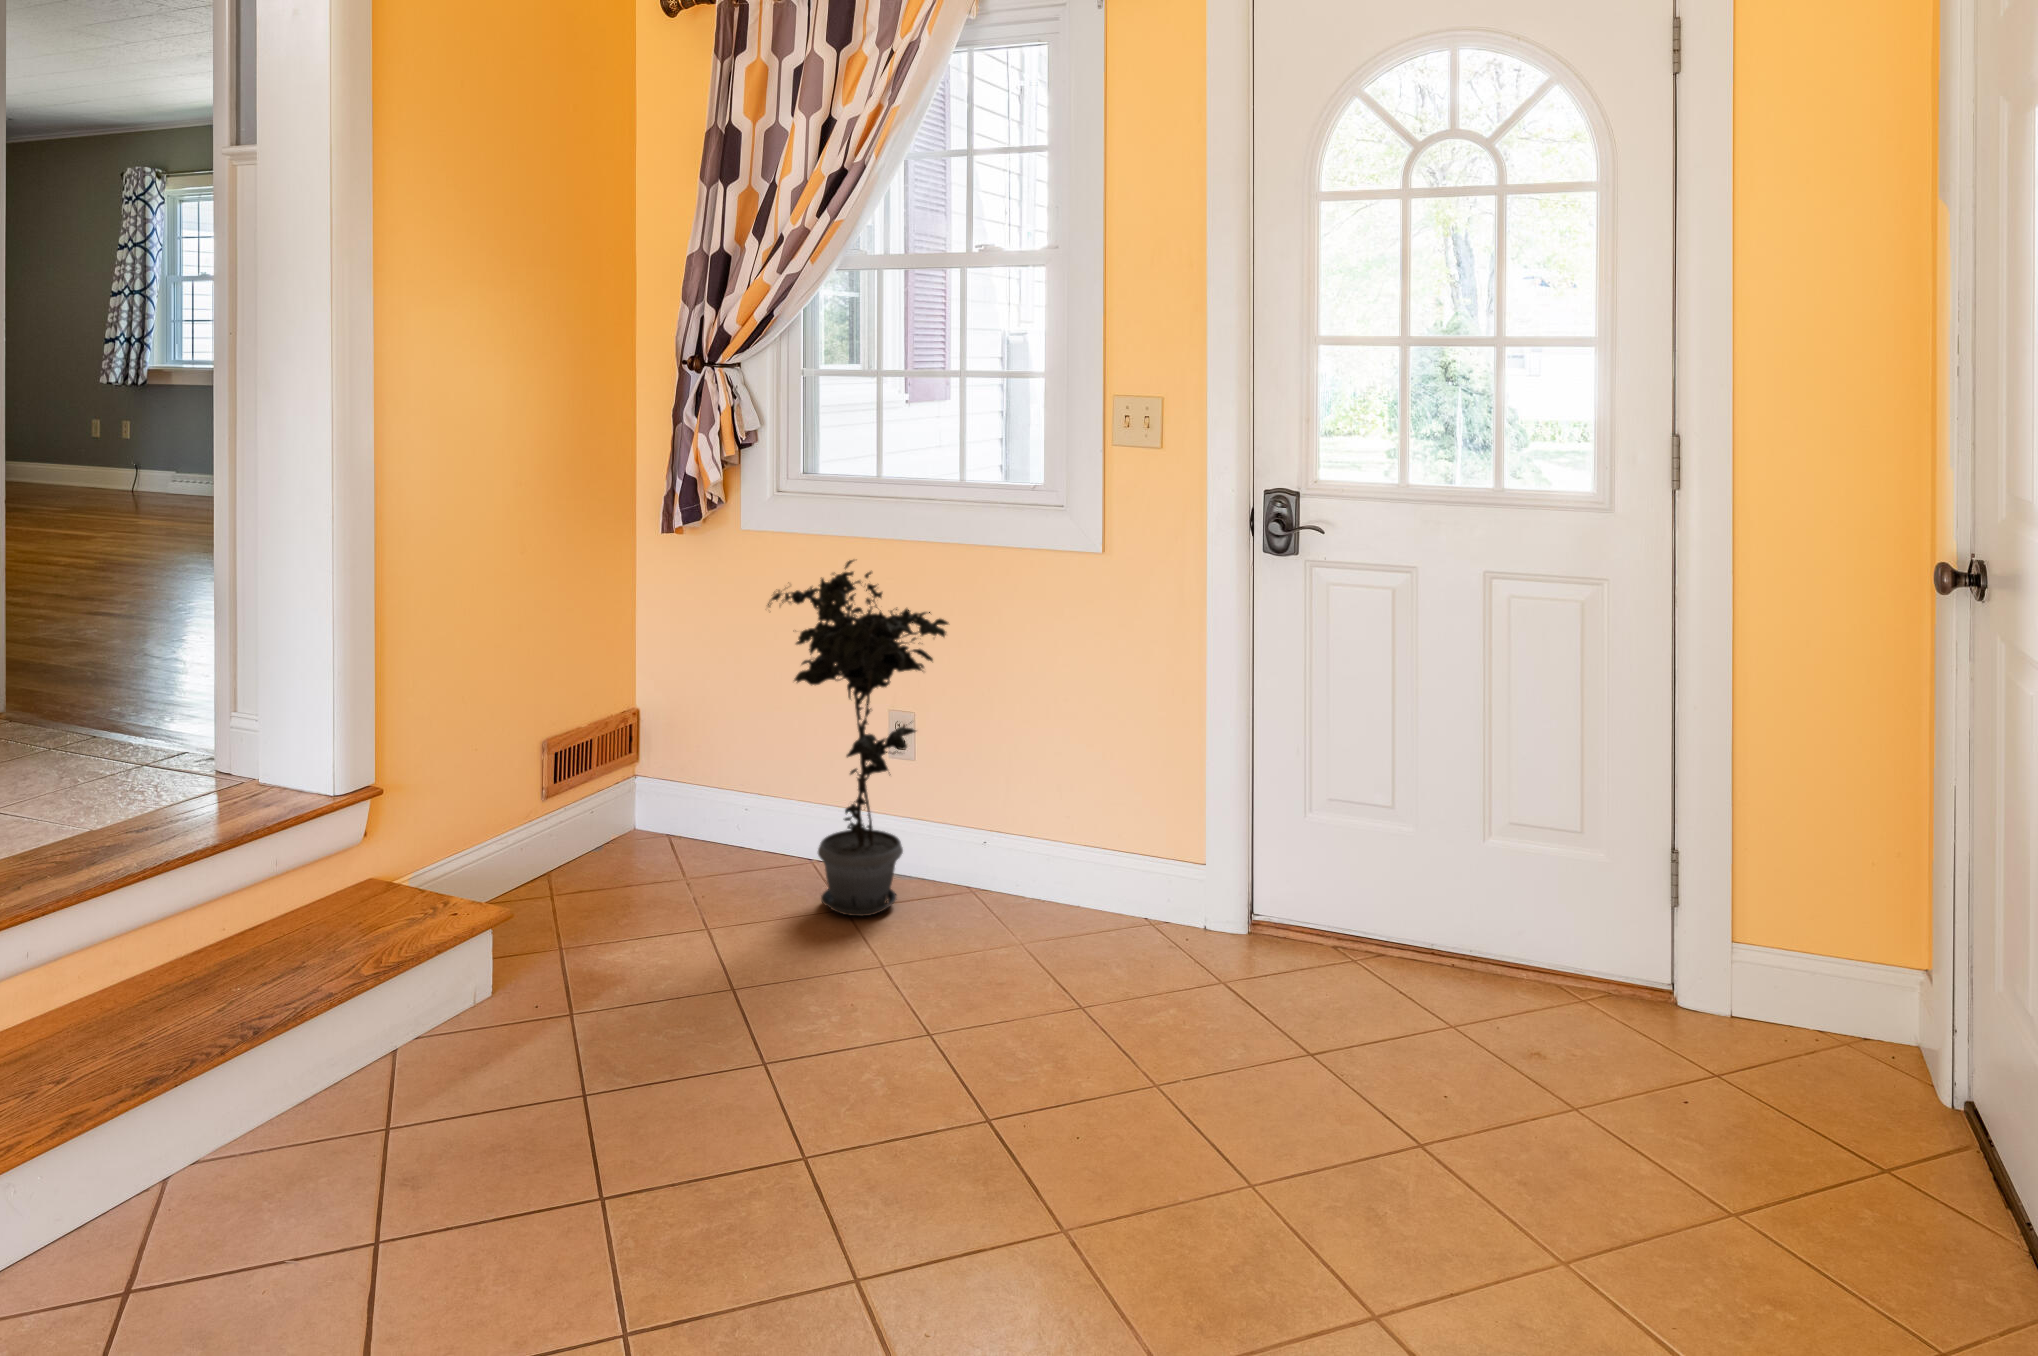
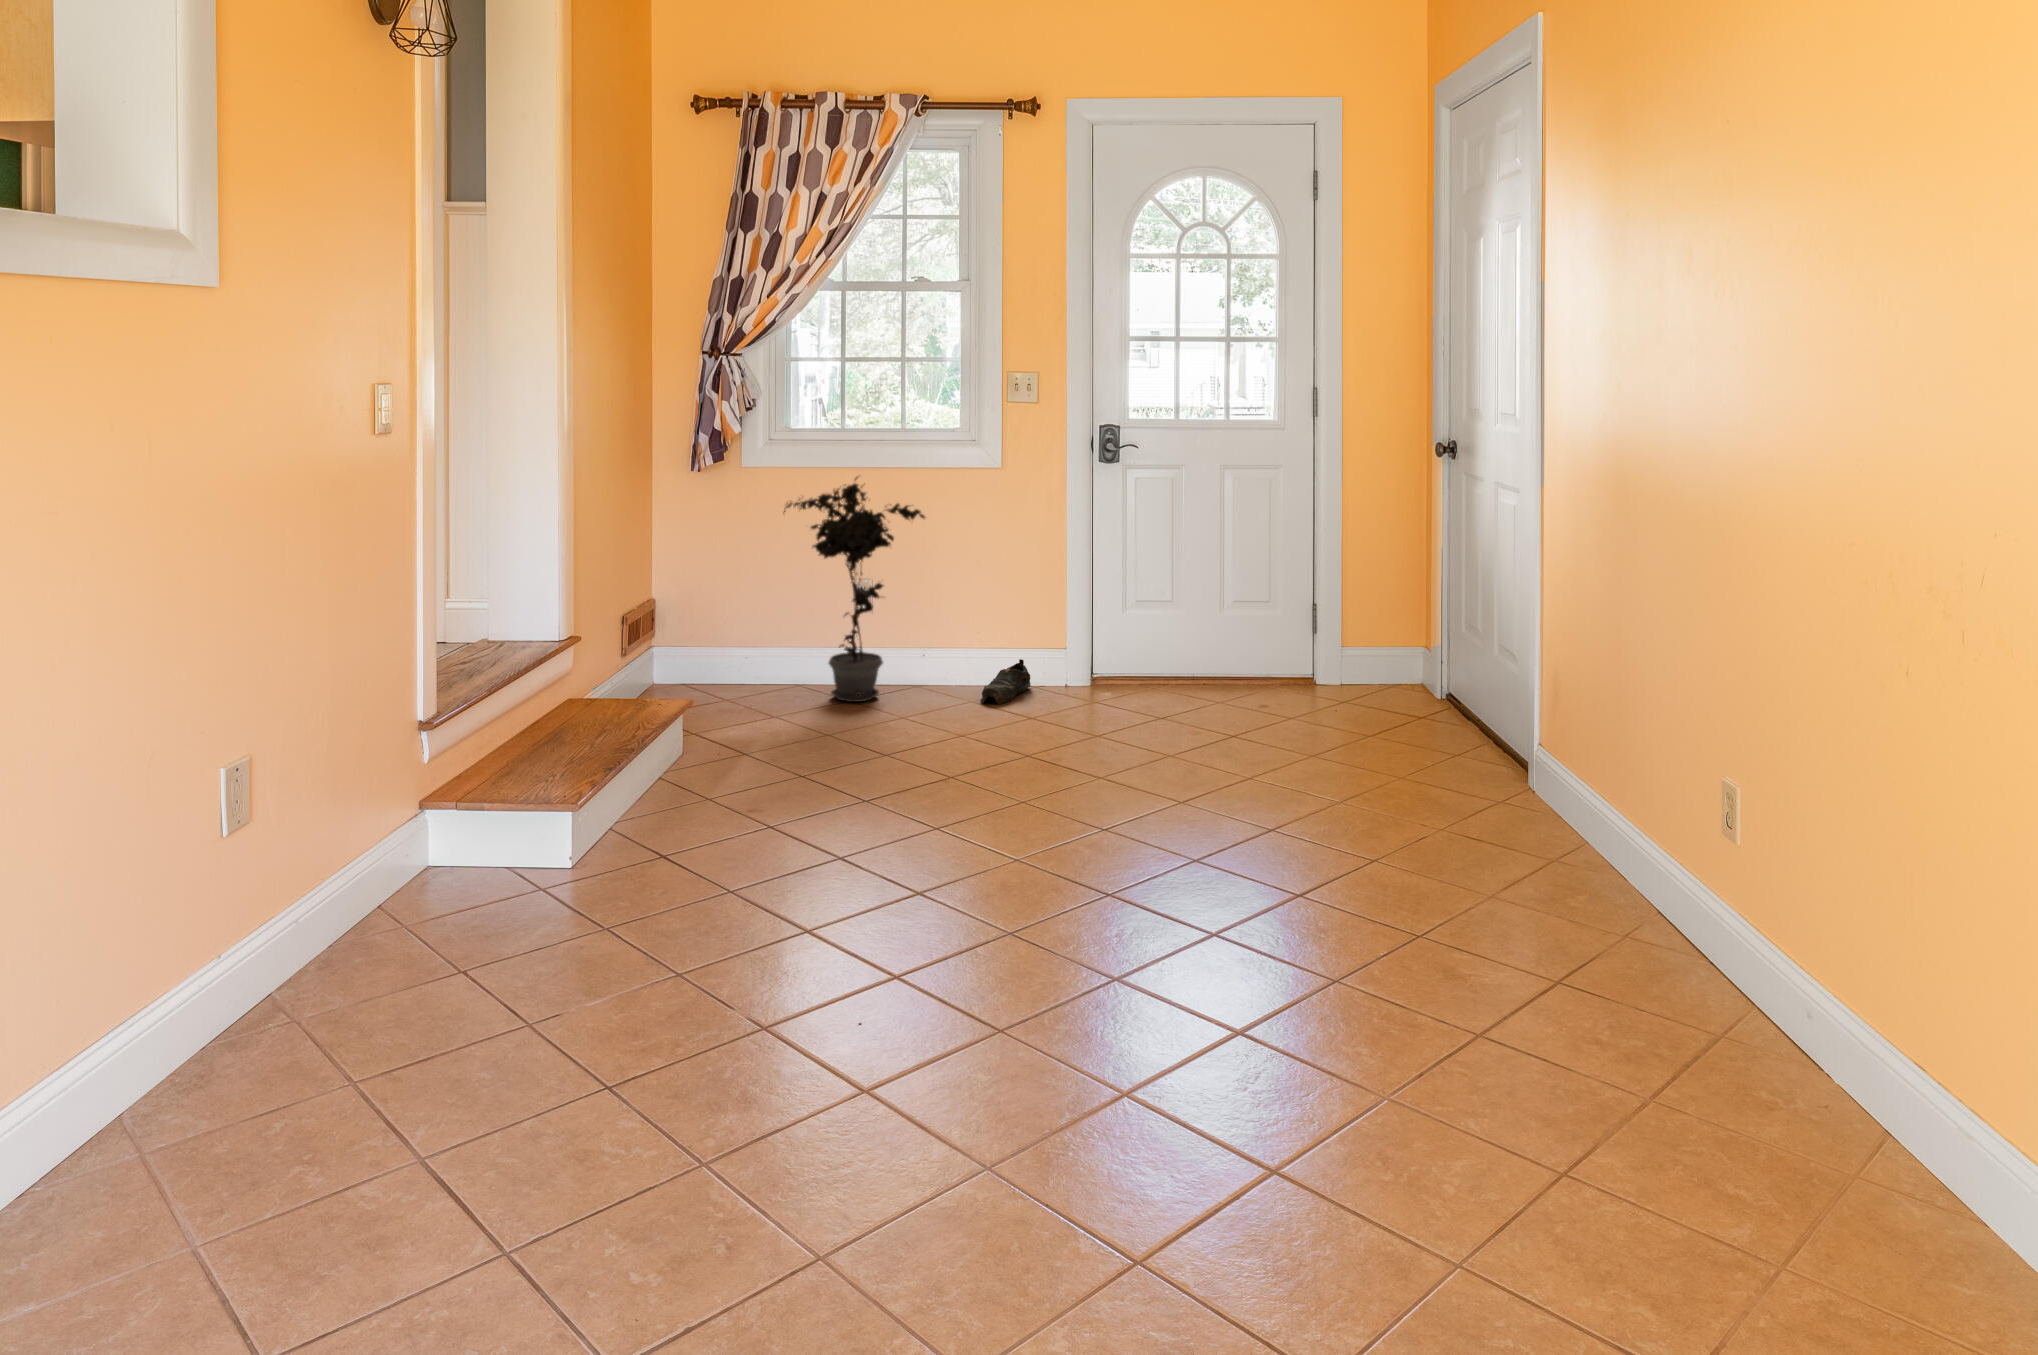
shoe: none [1034,875,1143,960] -> present [980,659,1031,704]

